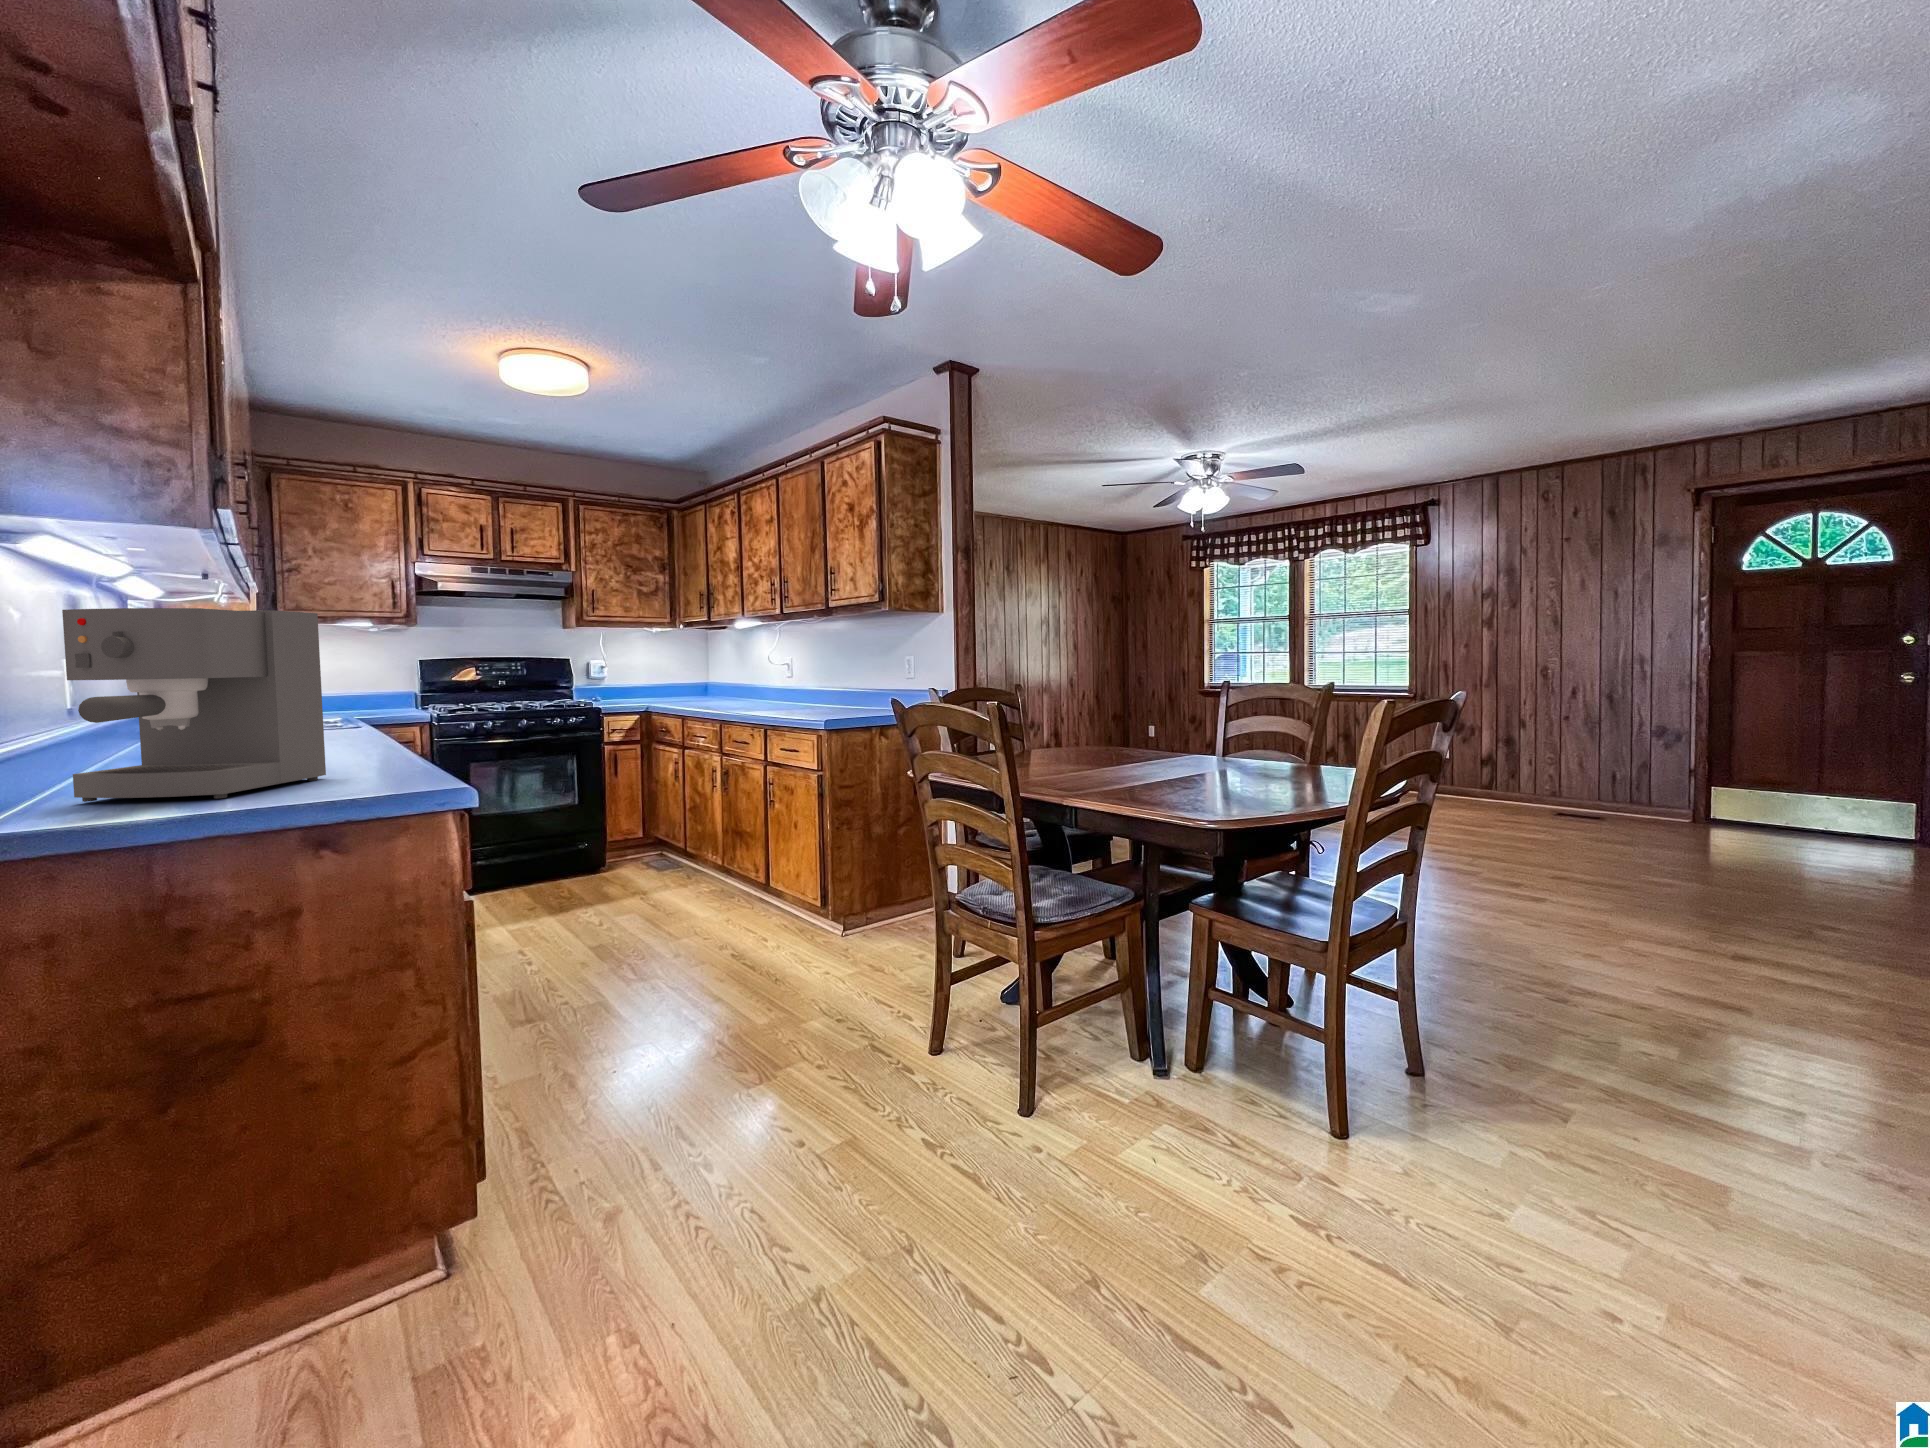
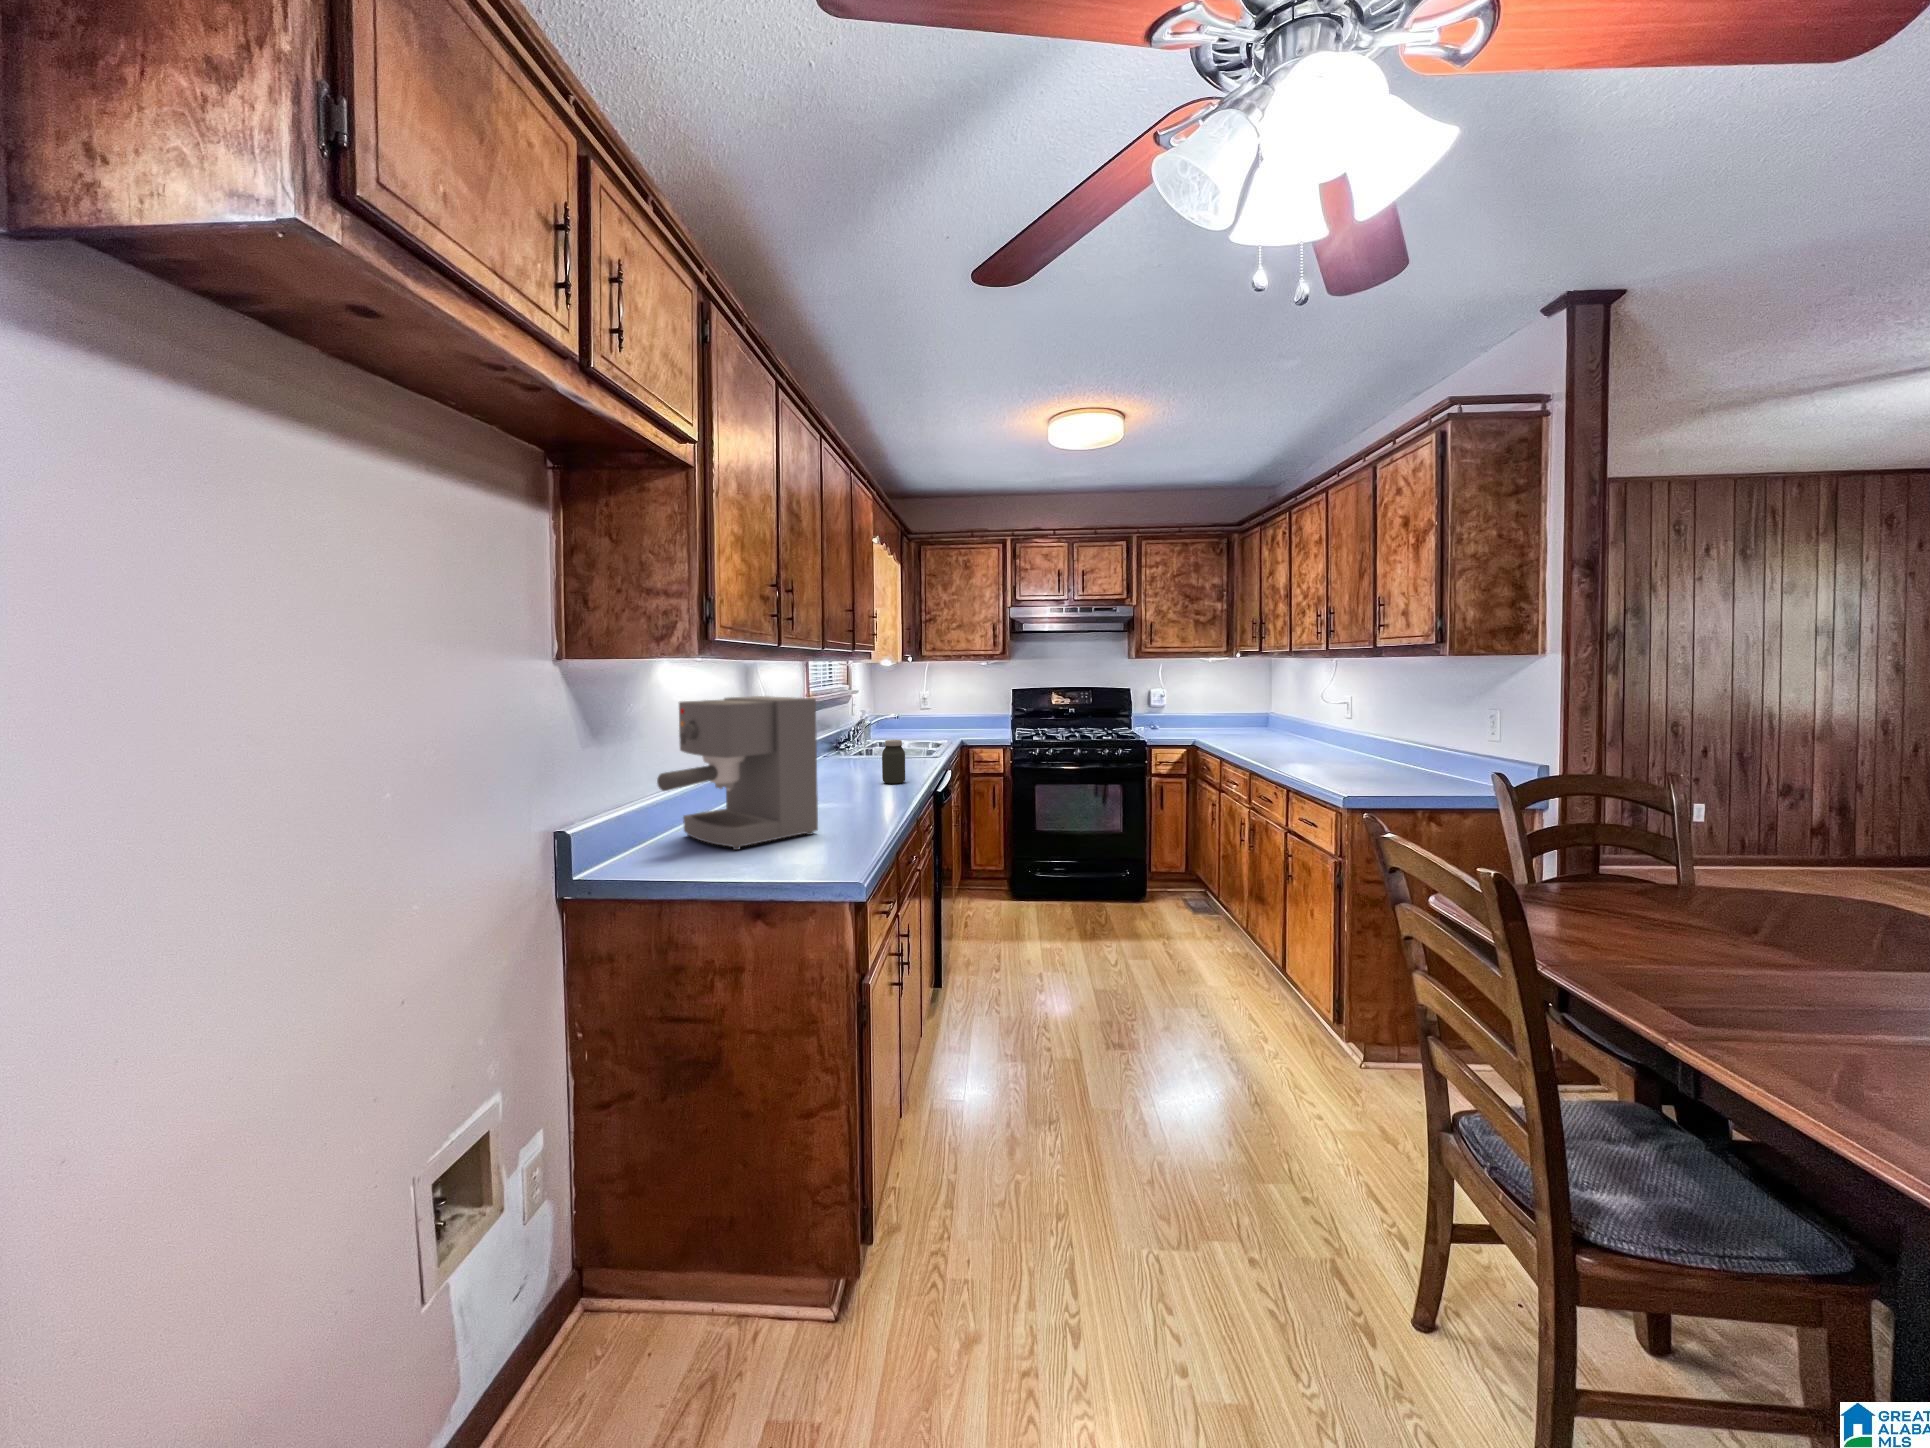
jar: none [320,694,359,747] -> present [882,740,905,784]

